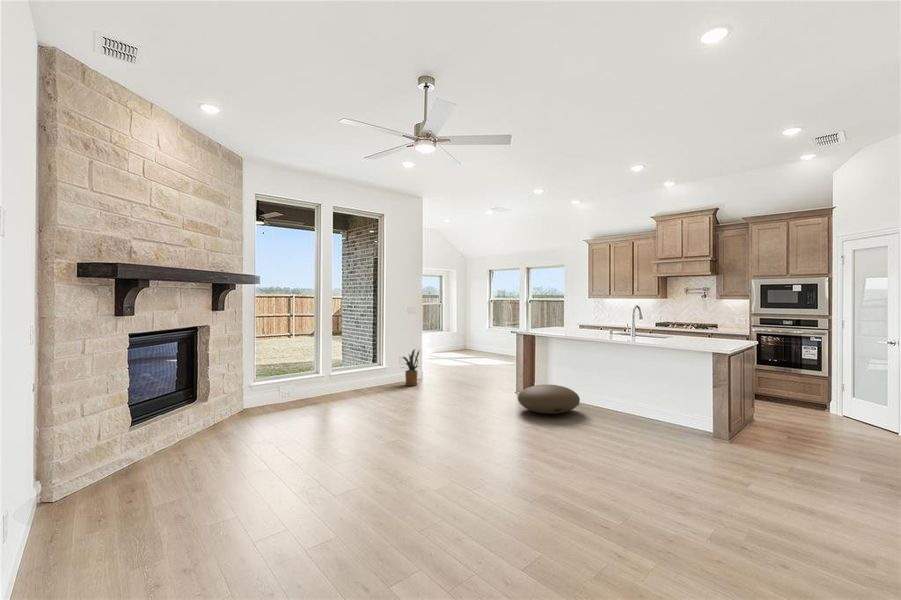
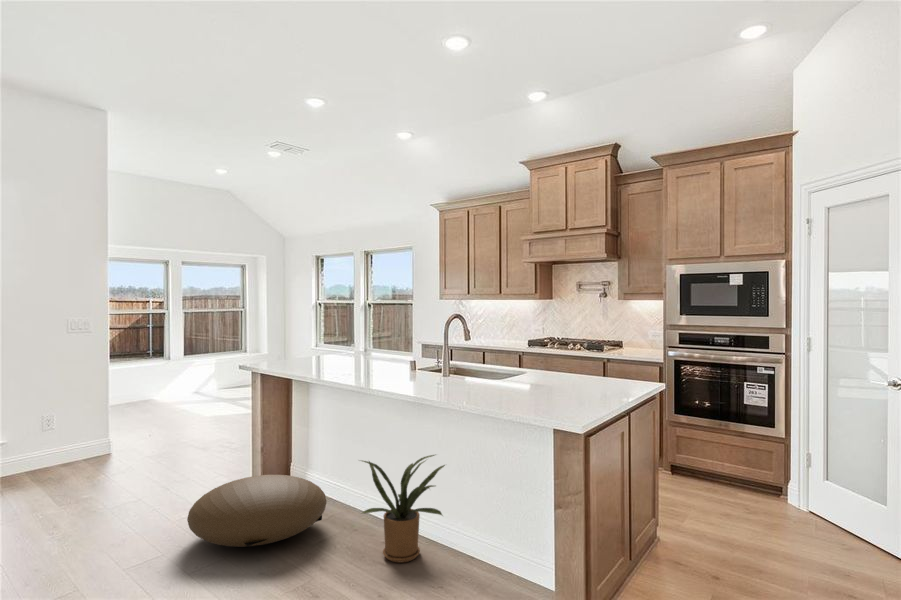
house plant: present [403,349,419,386] -> present [362,455,445,562]

